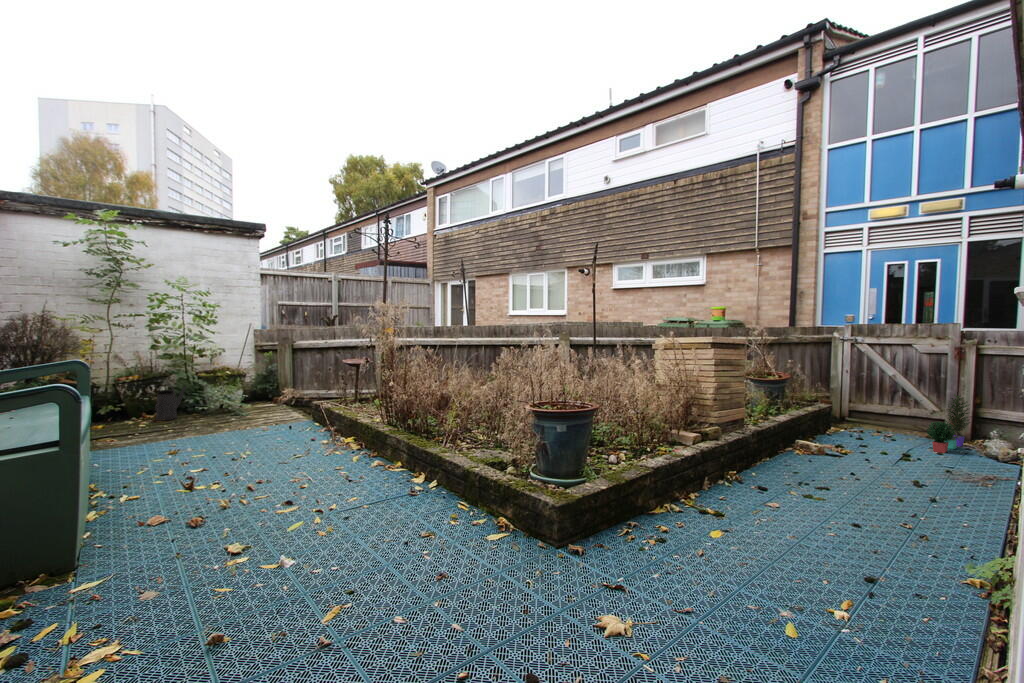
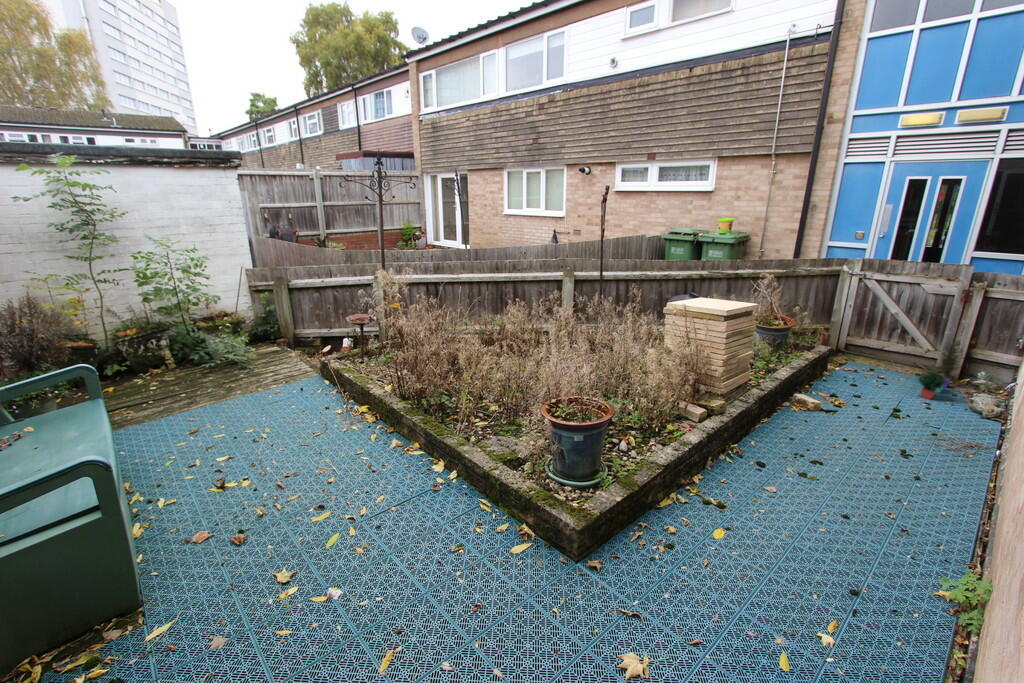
watering can: present [155,384,186,421] -> none [162,337,189,377]

